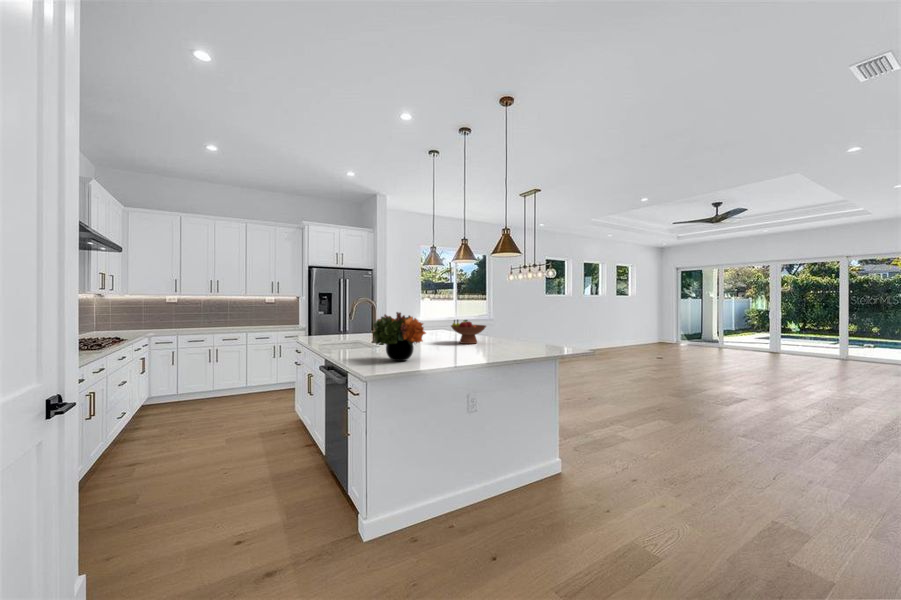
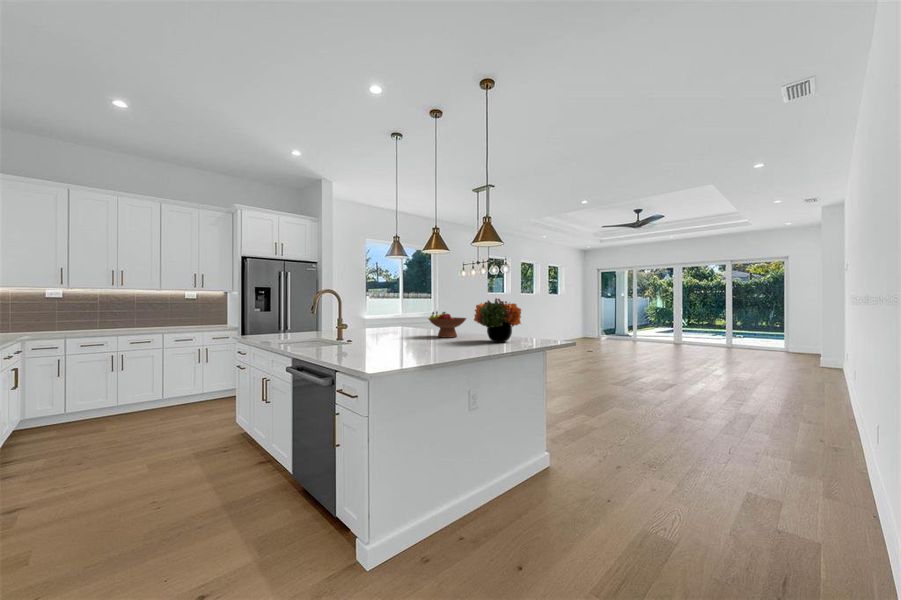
flower arrangement: present [373,312,426,361] -> present [474,298,521,342]

